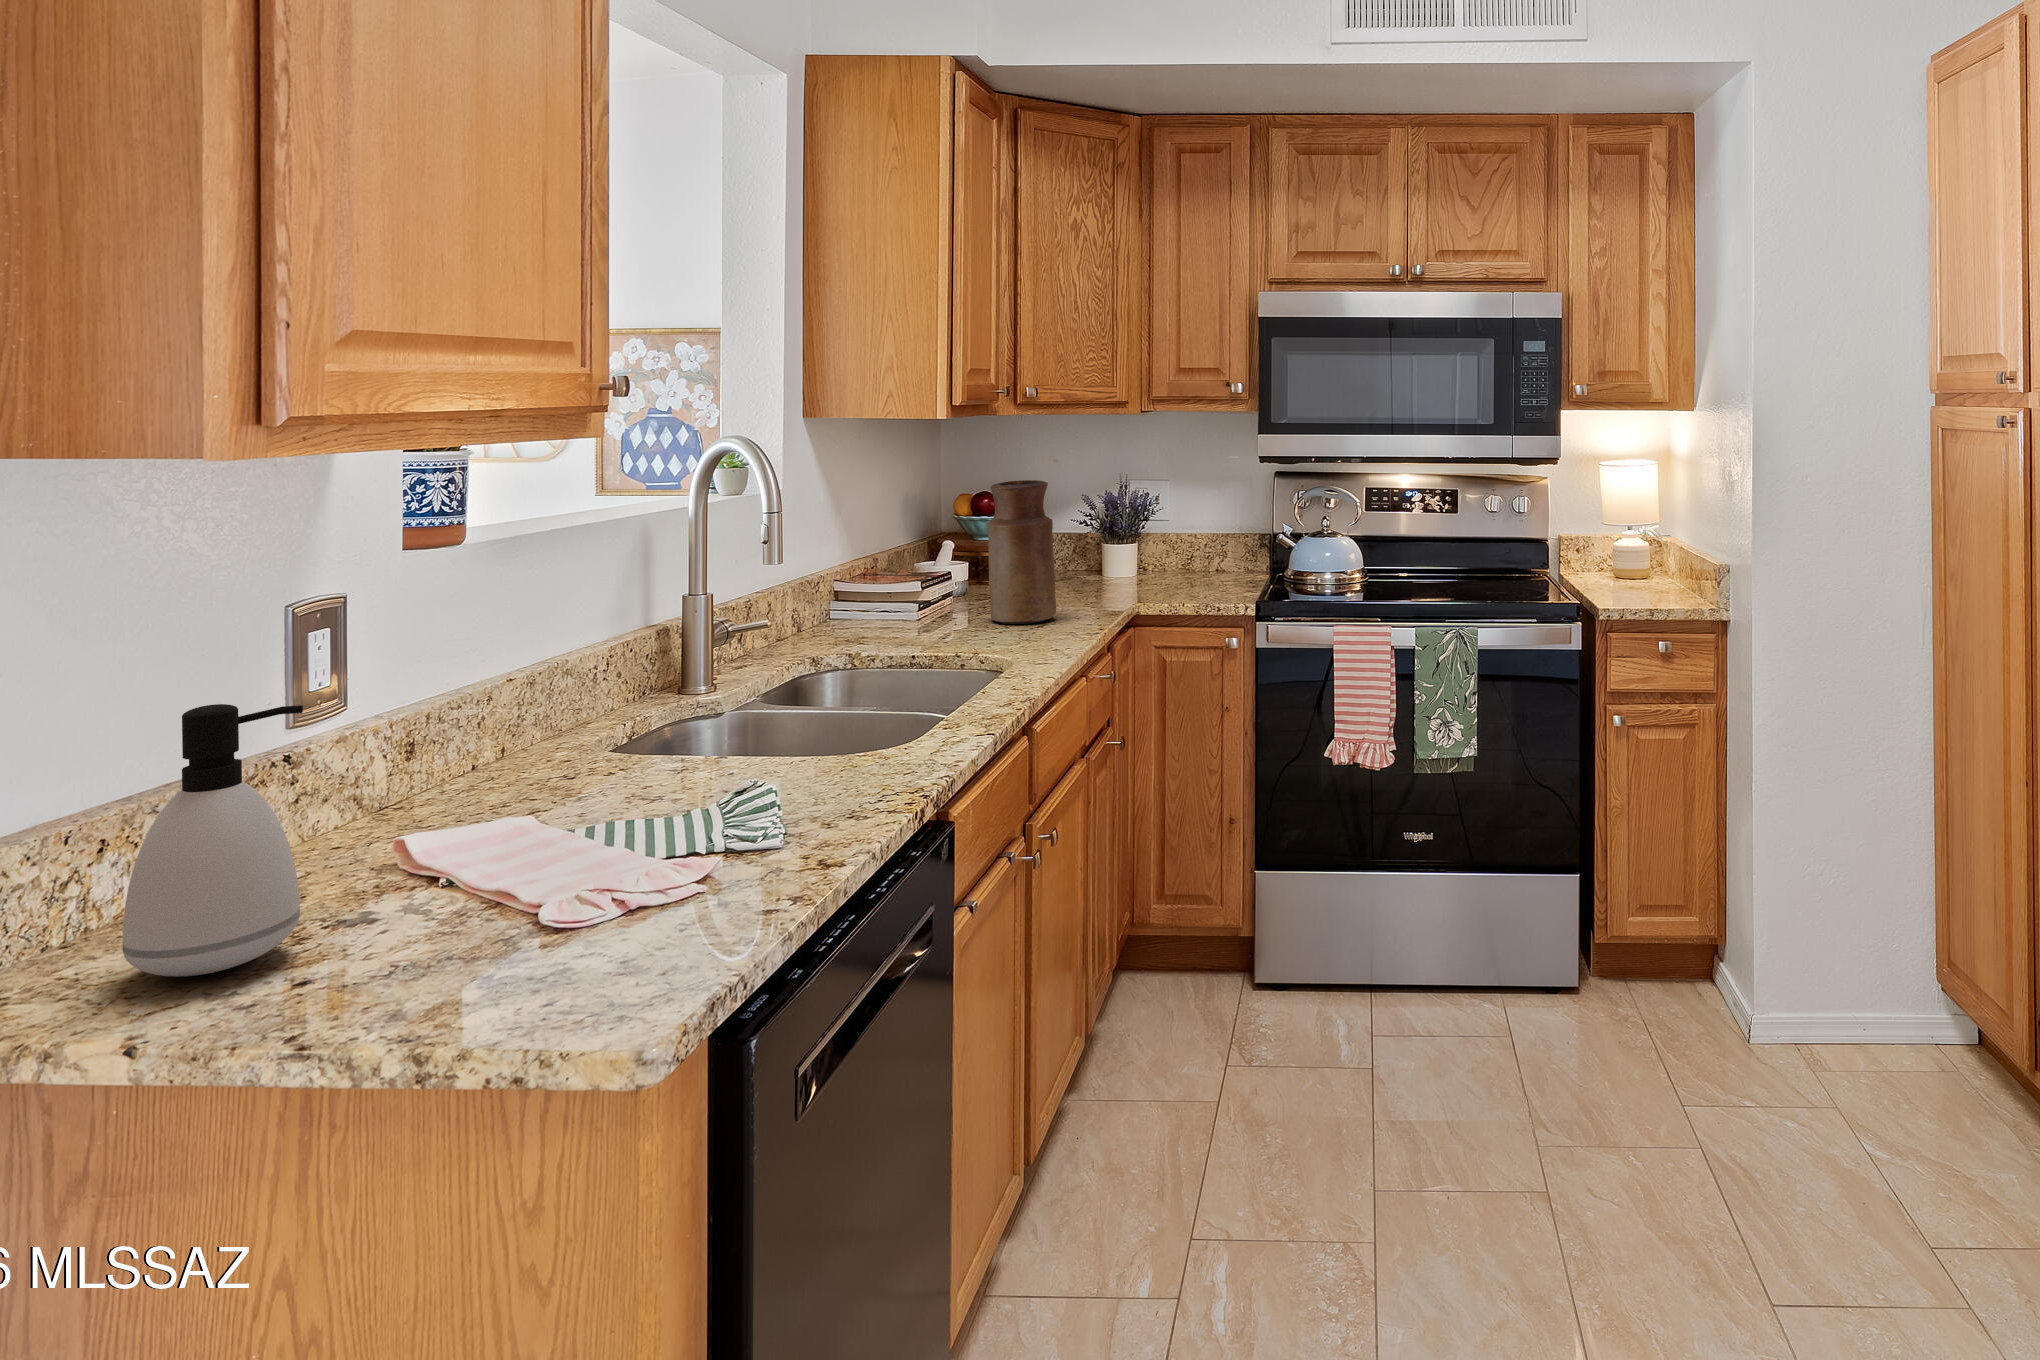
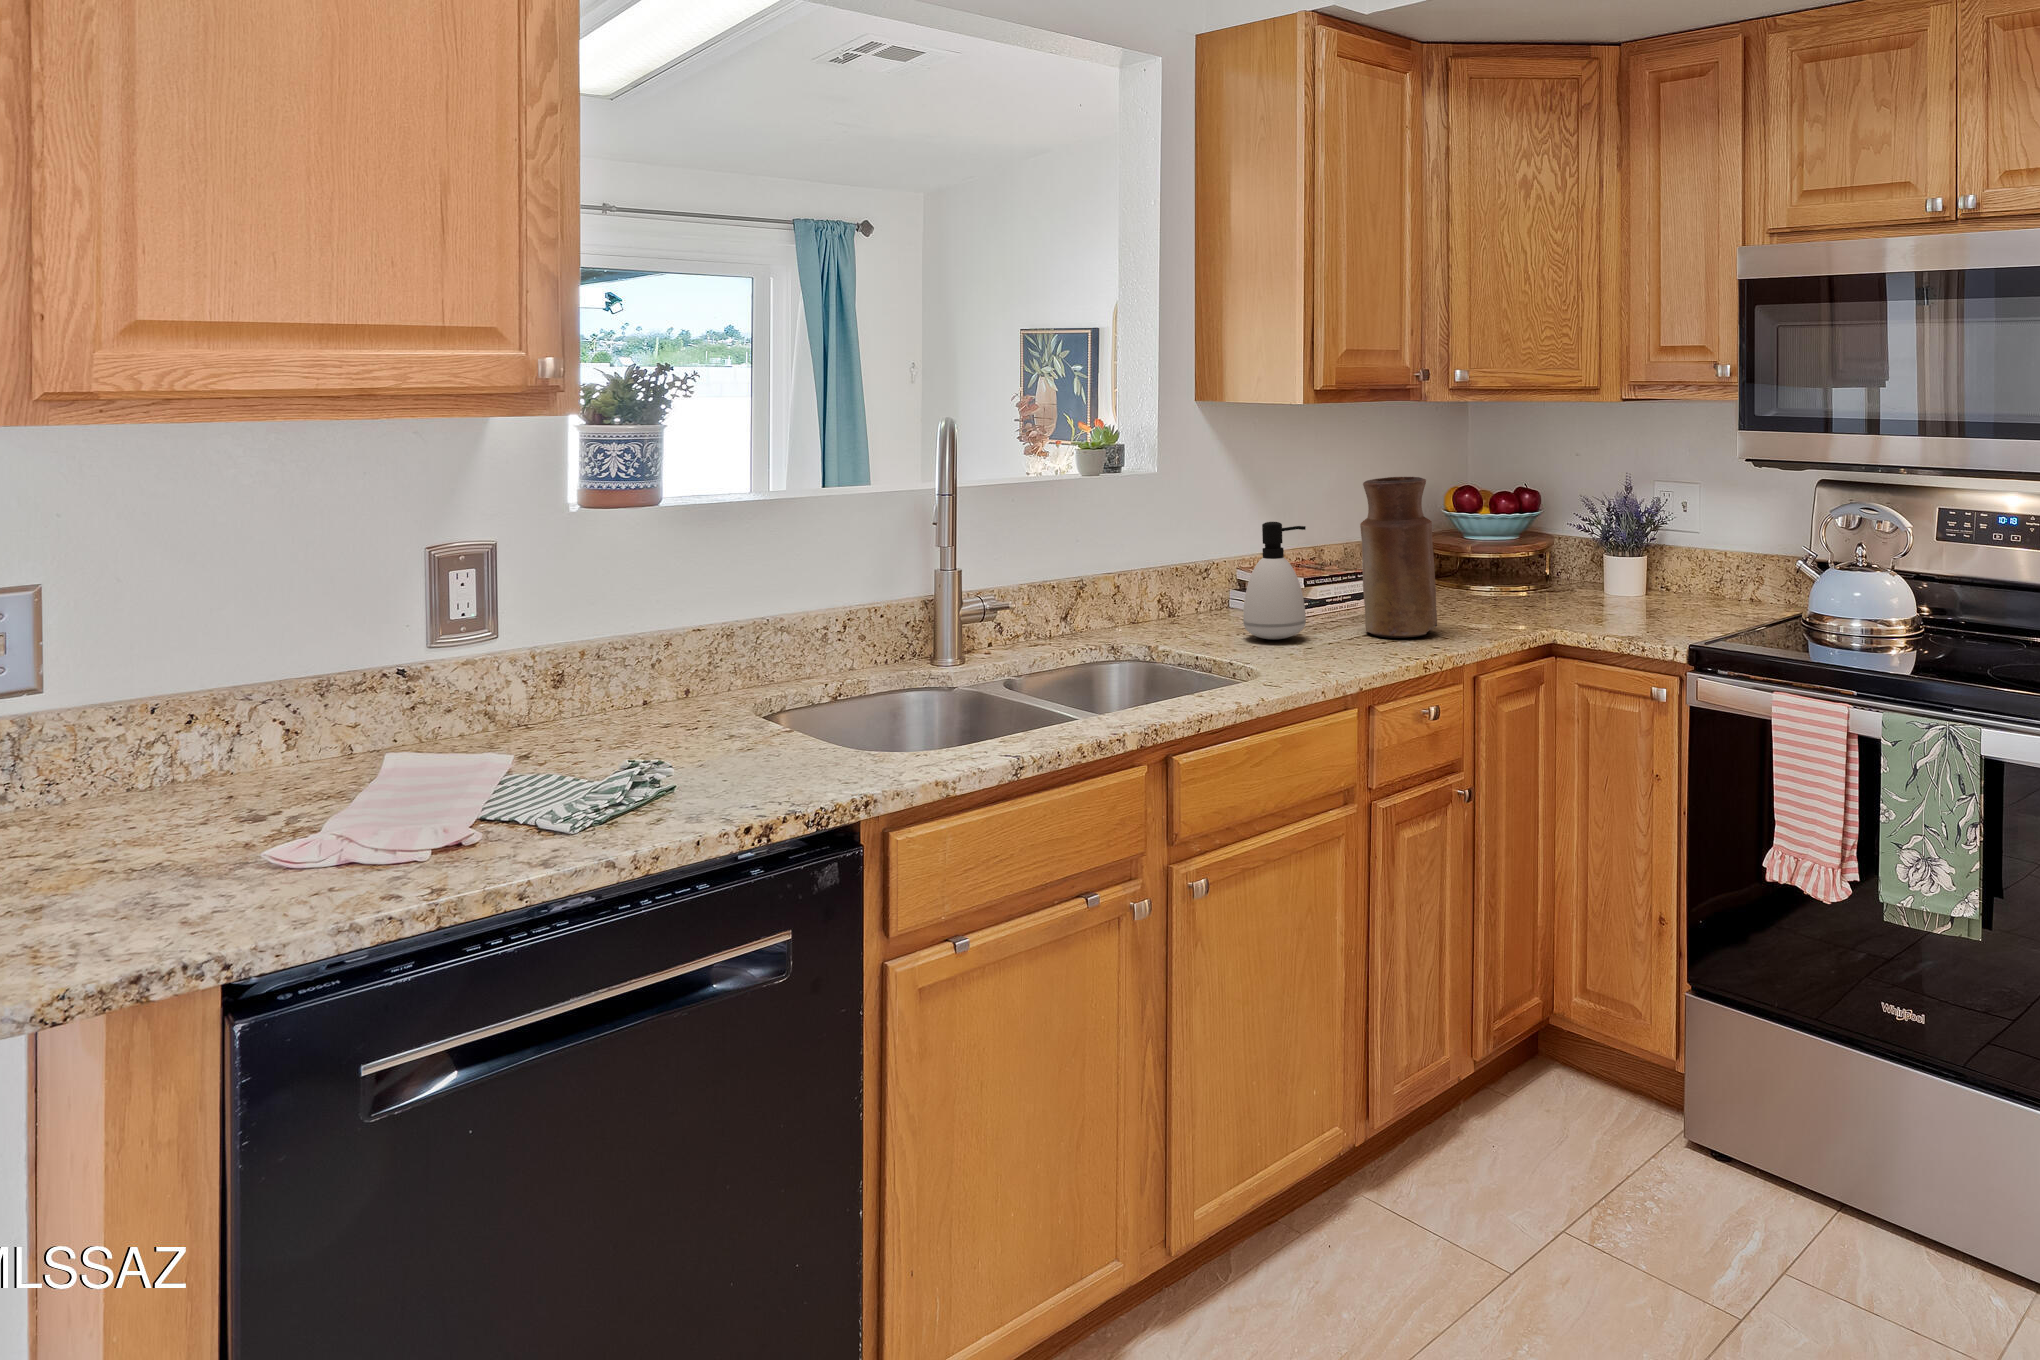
soap dispenser: present [122,704,303,976] -> present [1243,522,1306,639]

